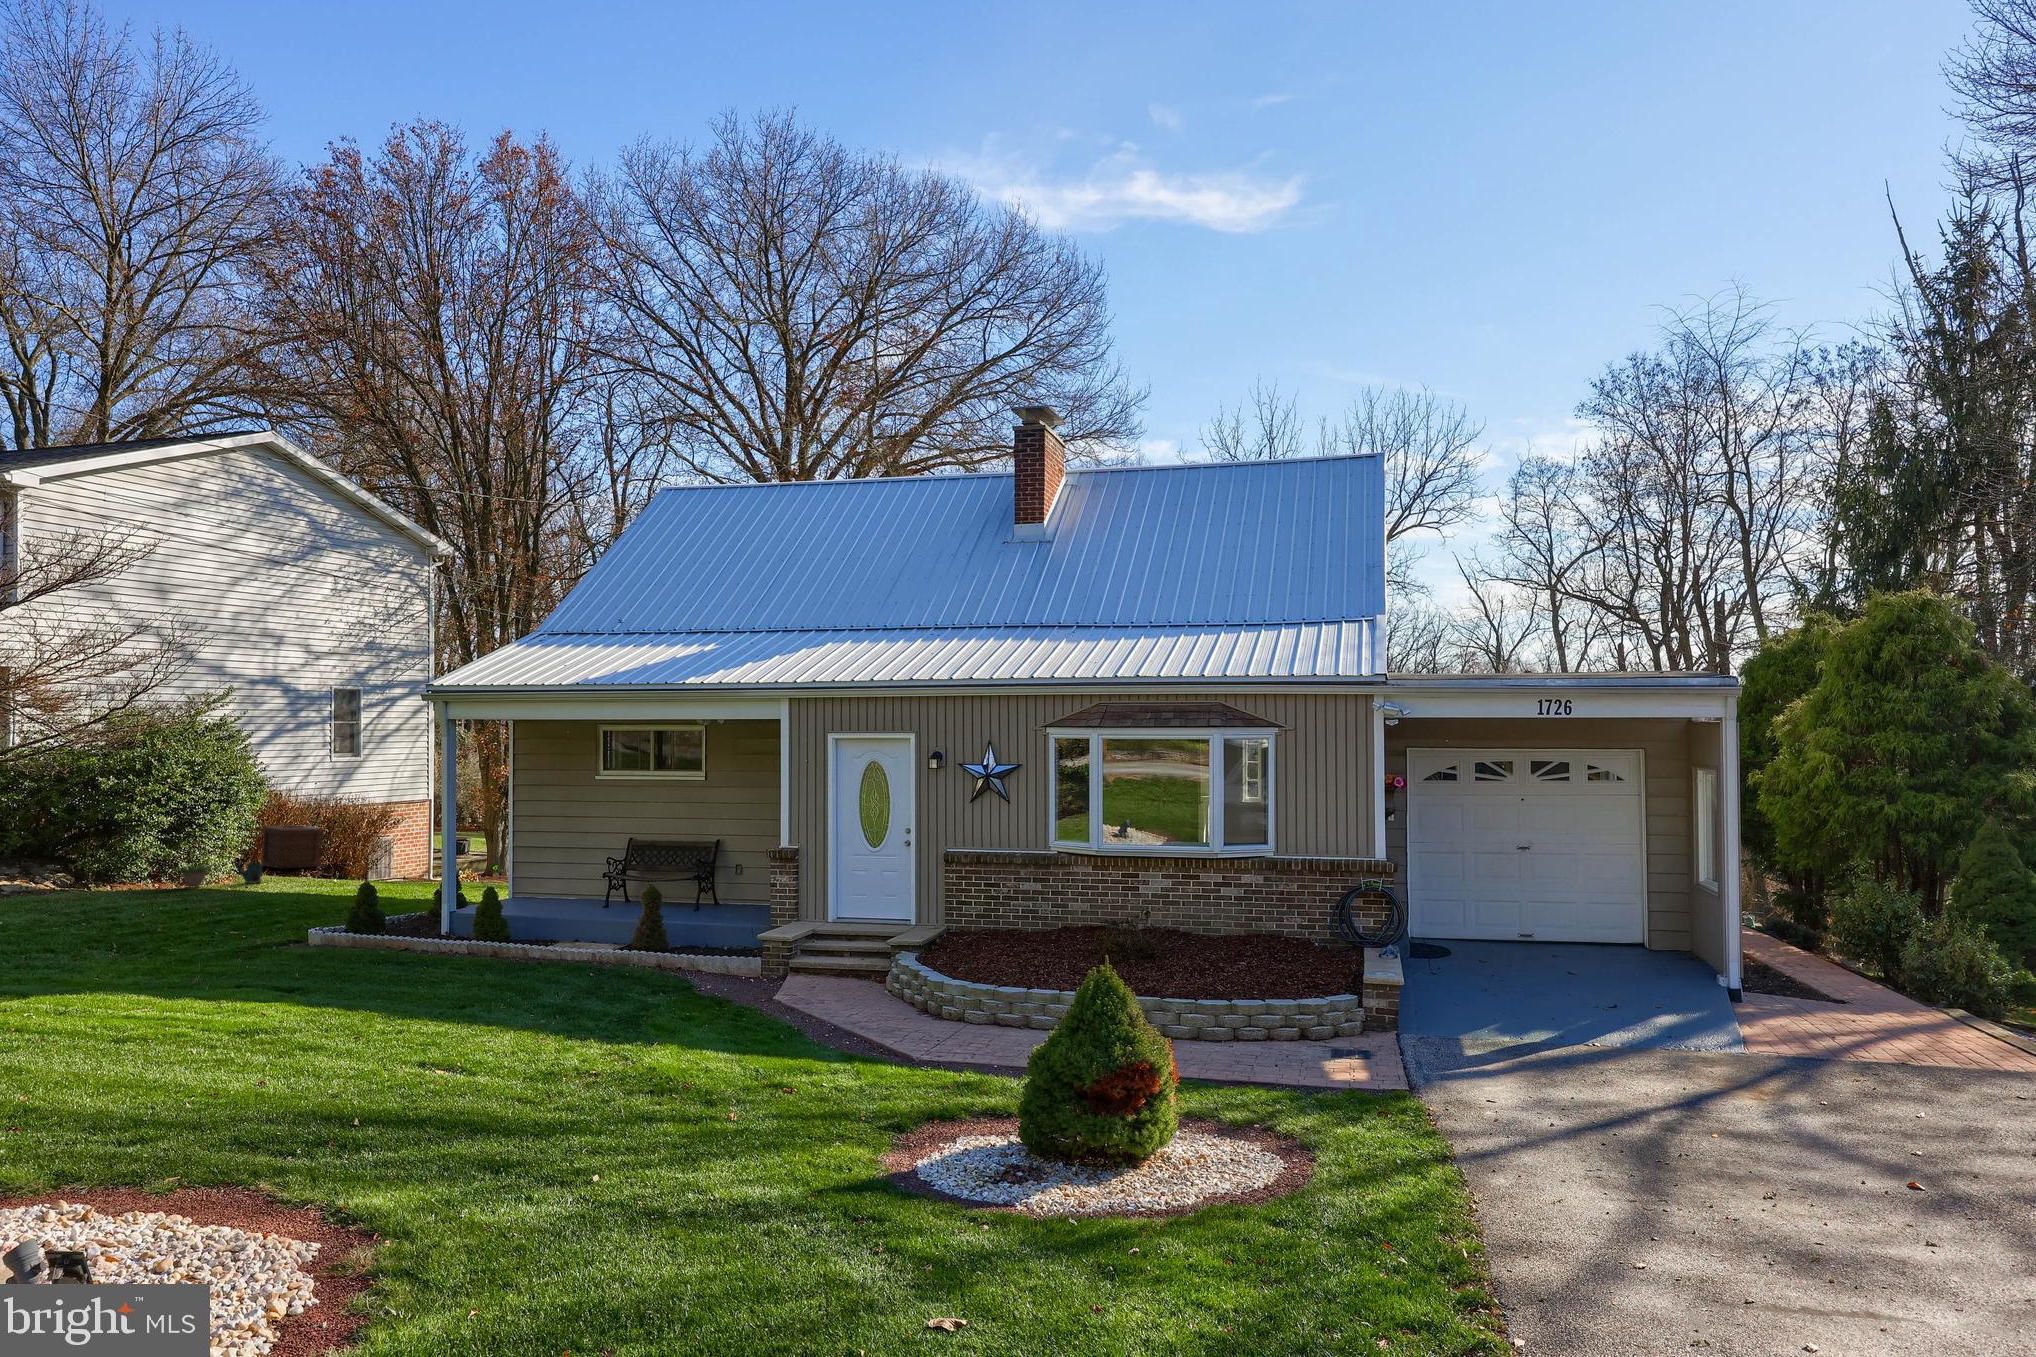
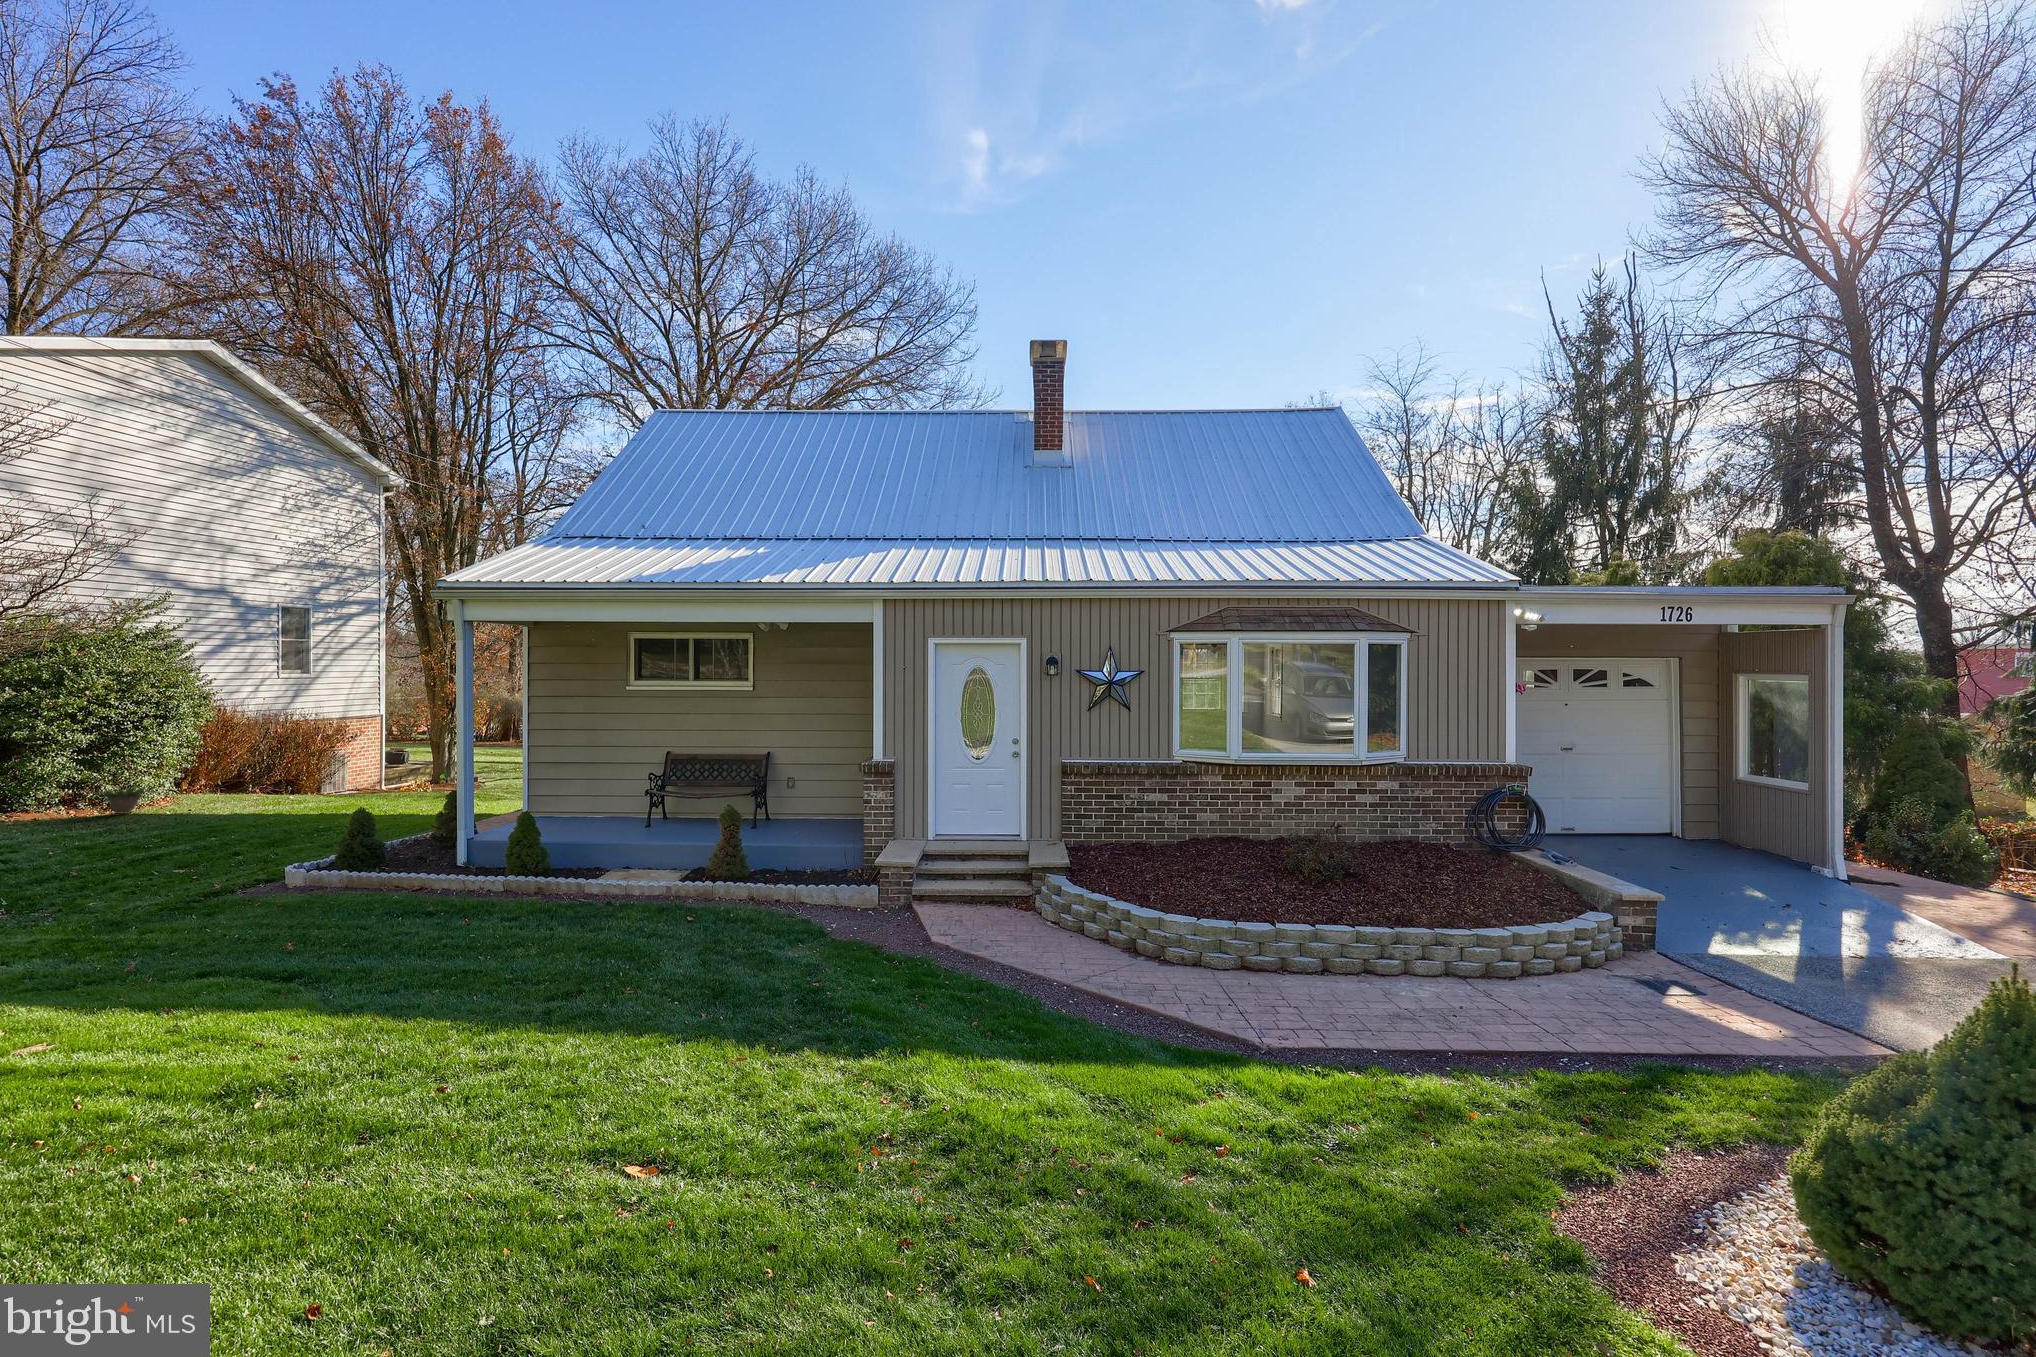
wooden crate: present [261,826,322,869] -> none [206,742,279,788]
watering can: present [233,861,263,883] -> none [171,781,219,807]

